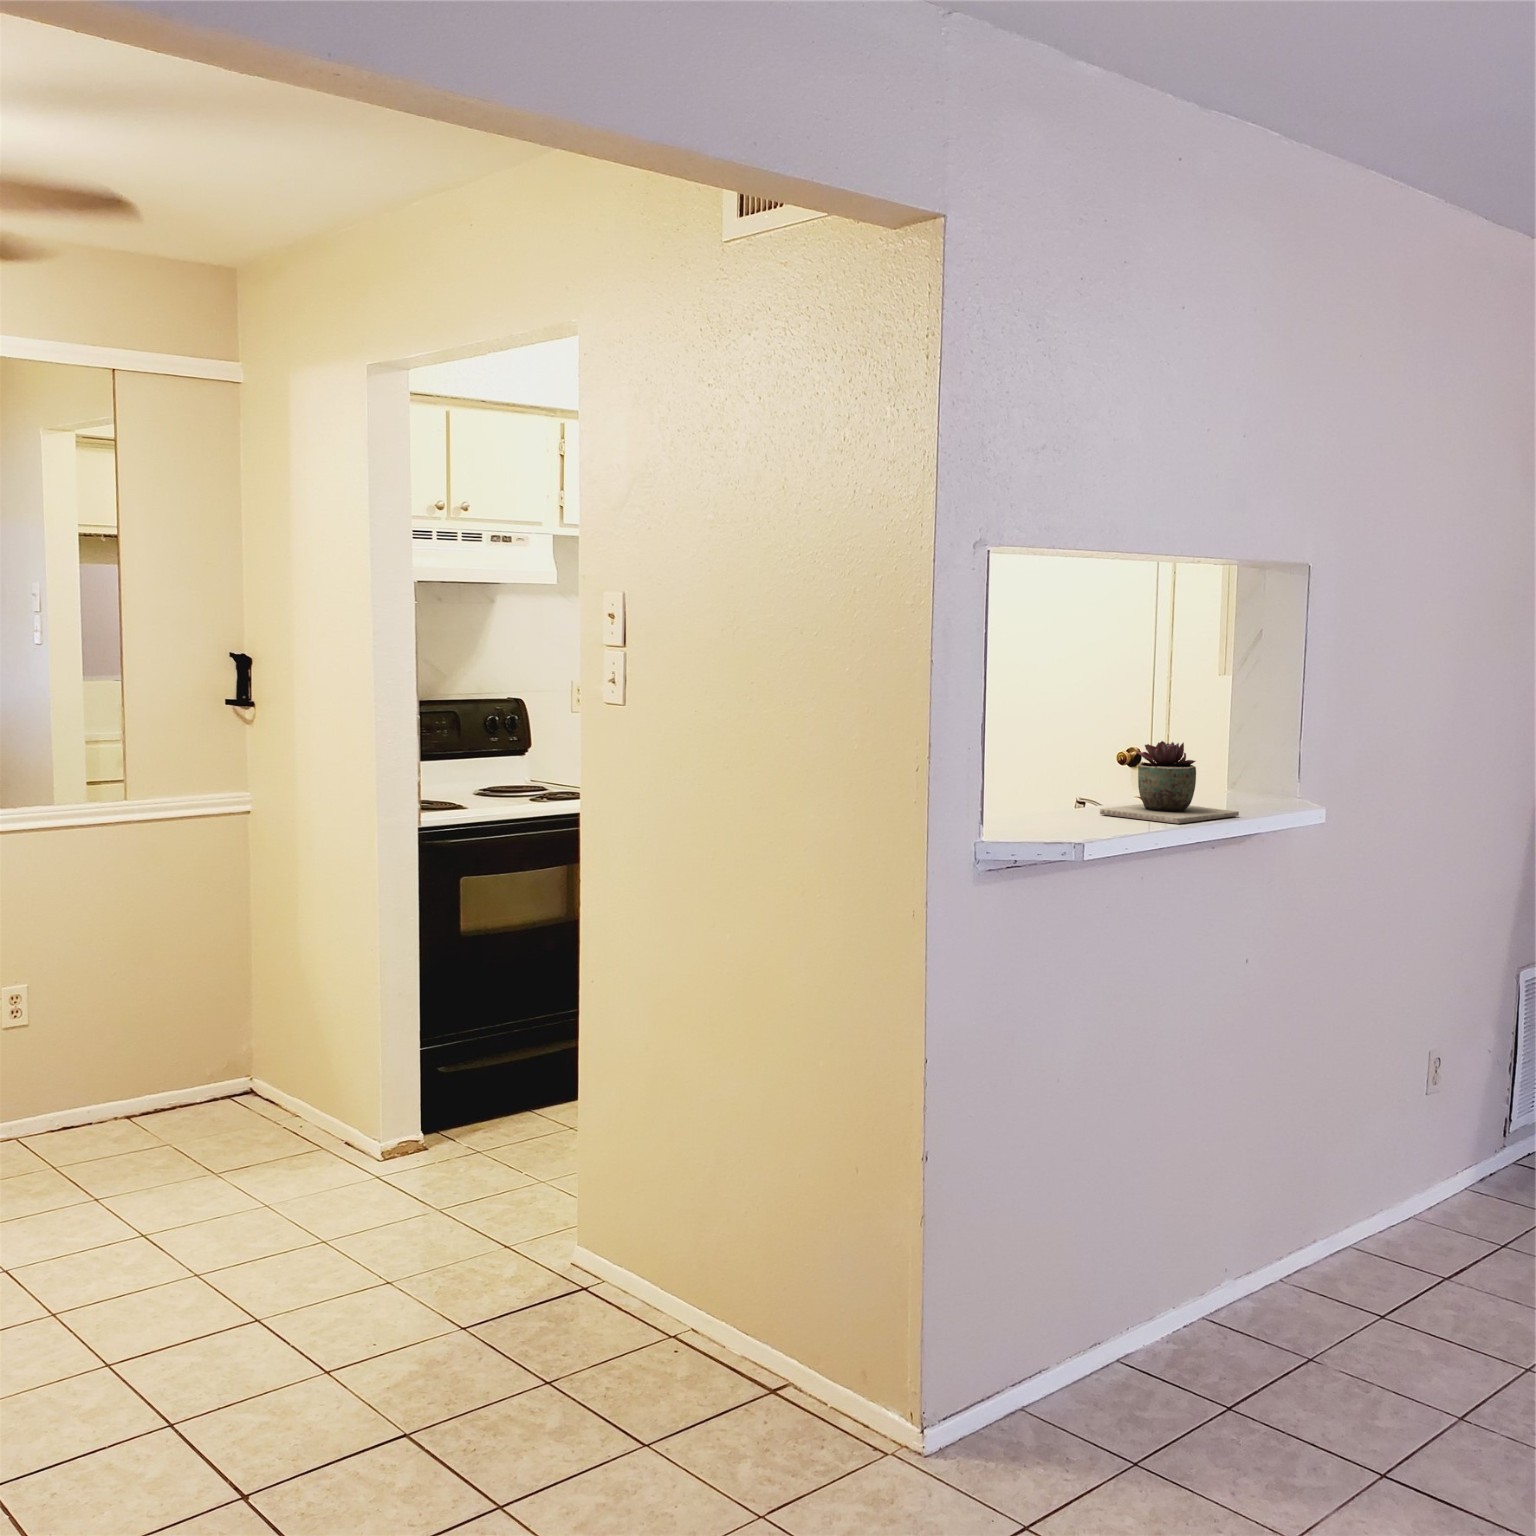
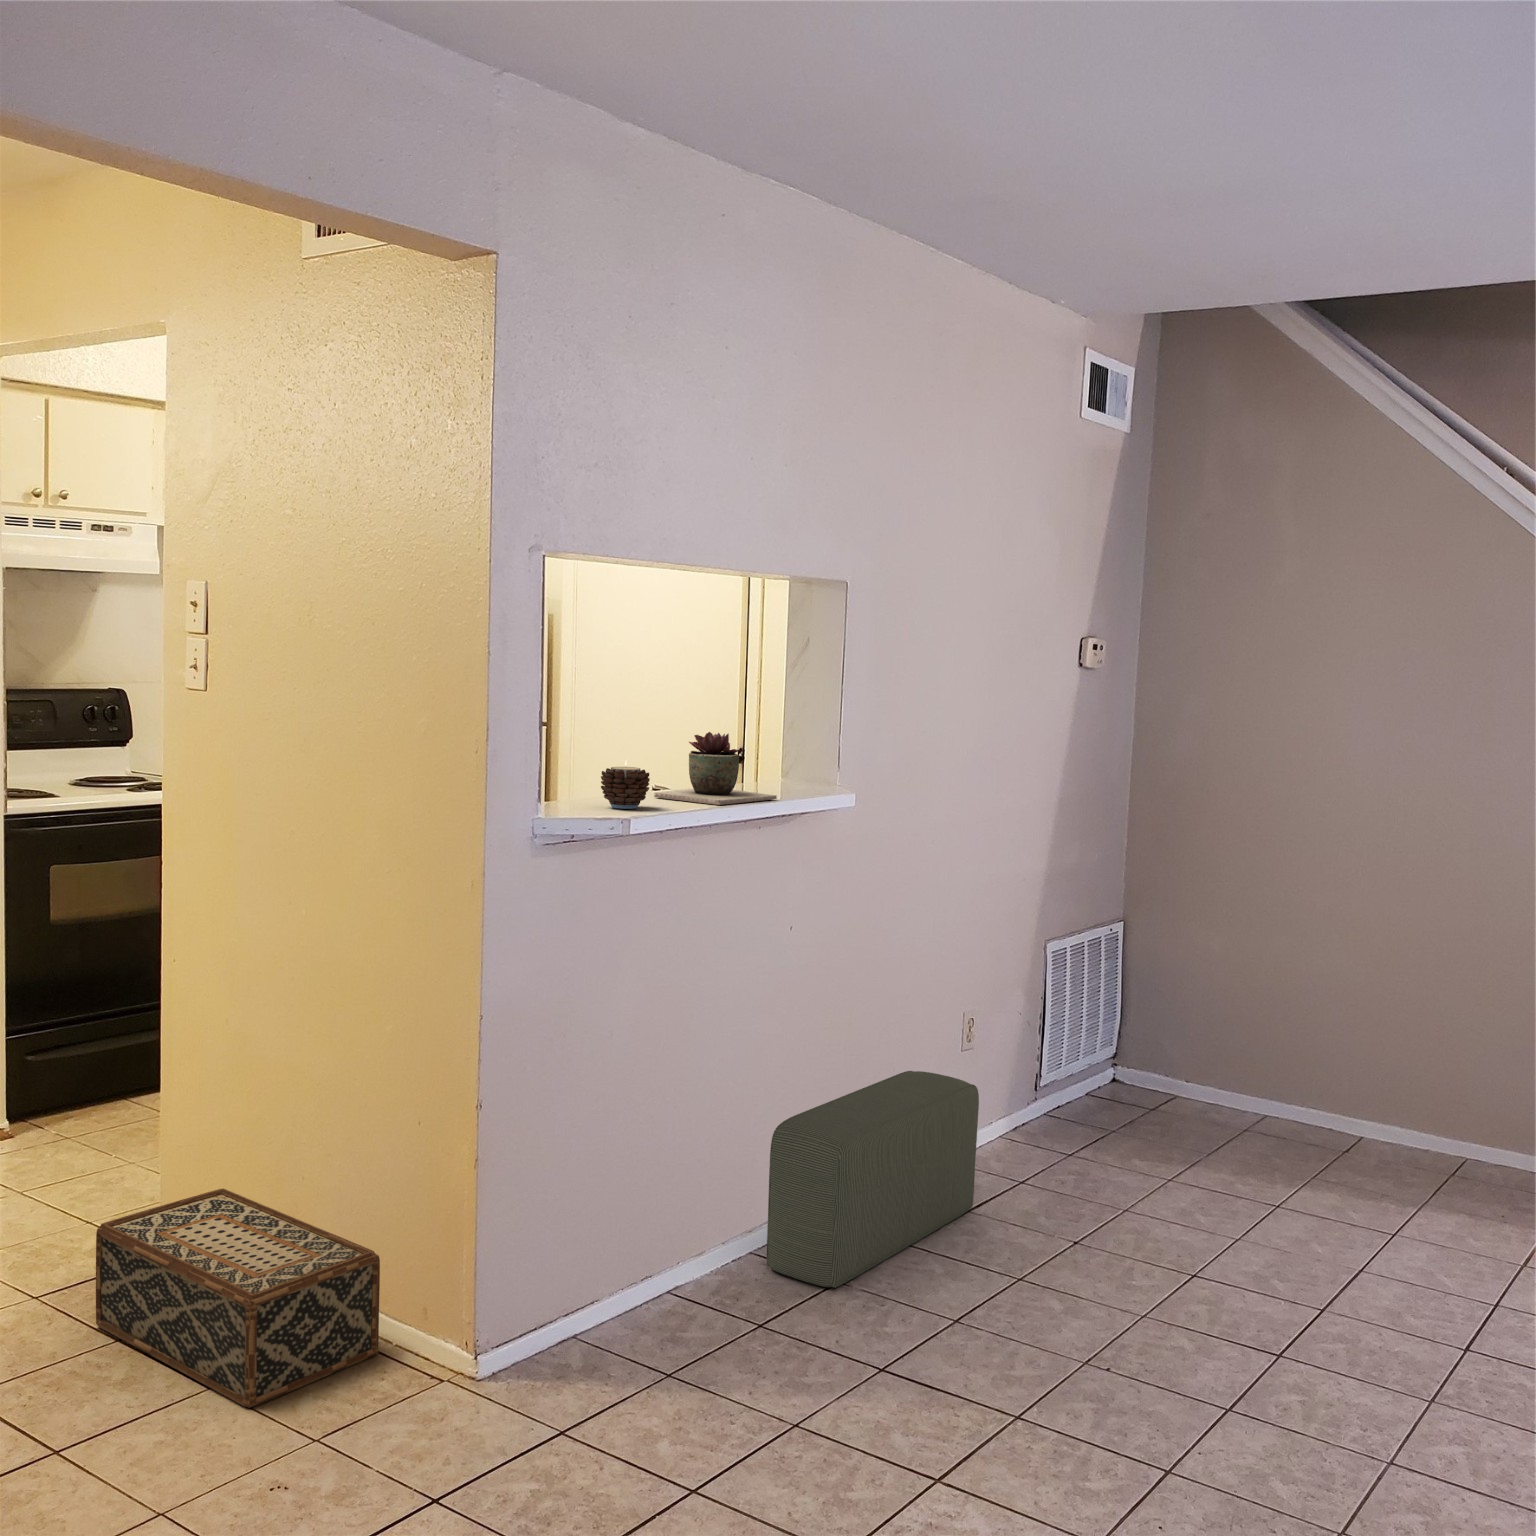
candle: none [1047,774,1104,829] -> present [601,762,650,809]
pouf: none [1228,1121,1467,1372] -> present [766,1071,979,1288]
woven basket: none [525,1223,816,1469] -> present [96,1189,380,1408]

